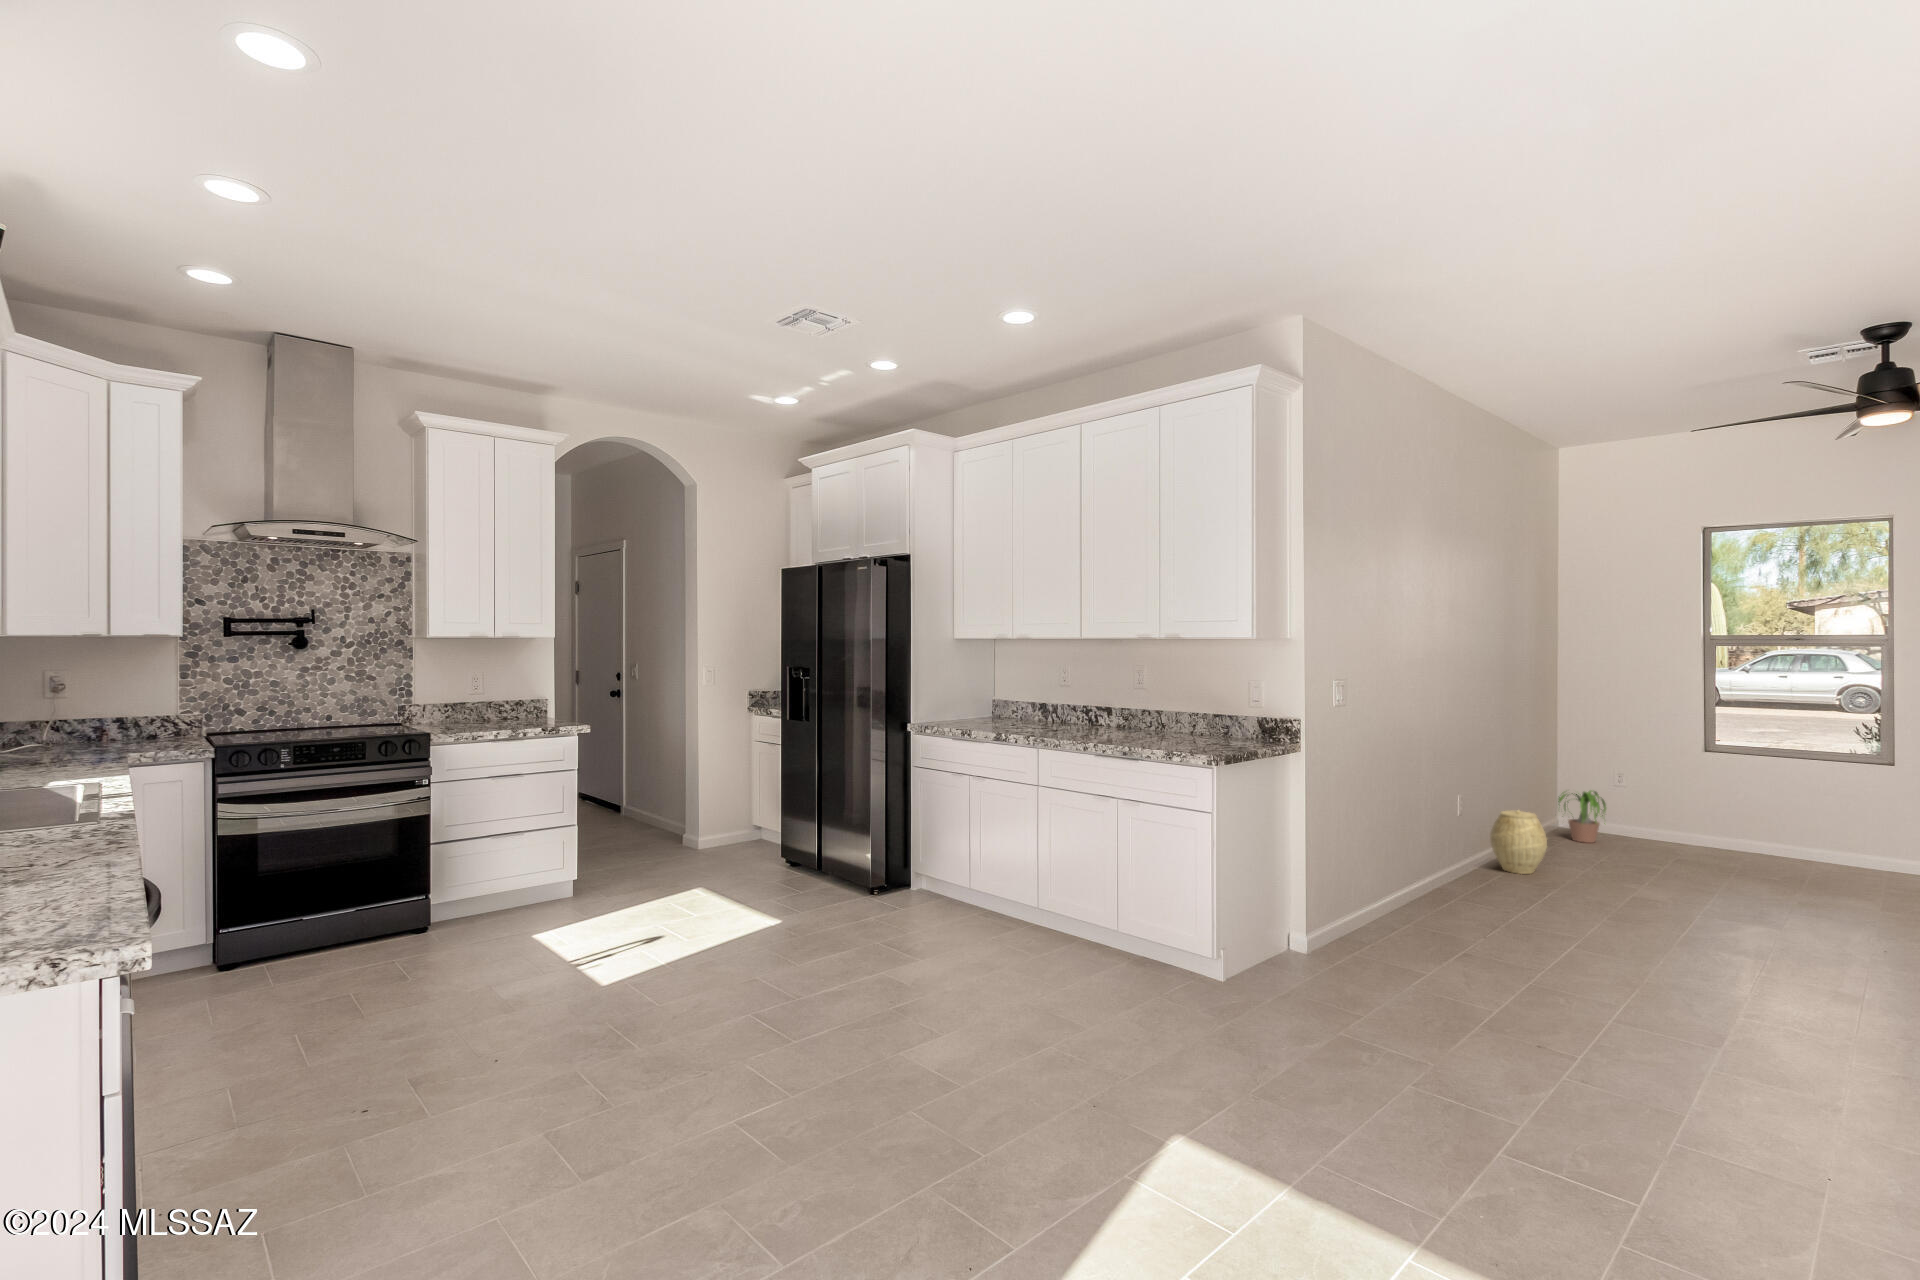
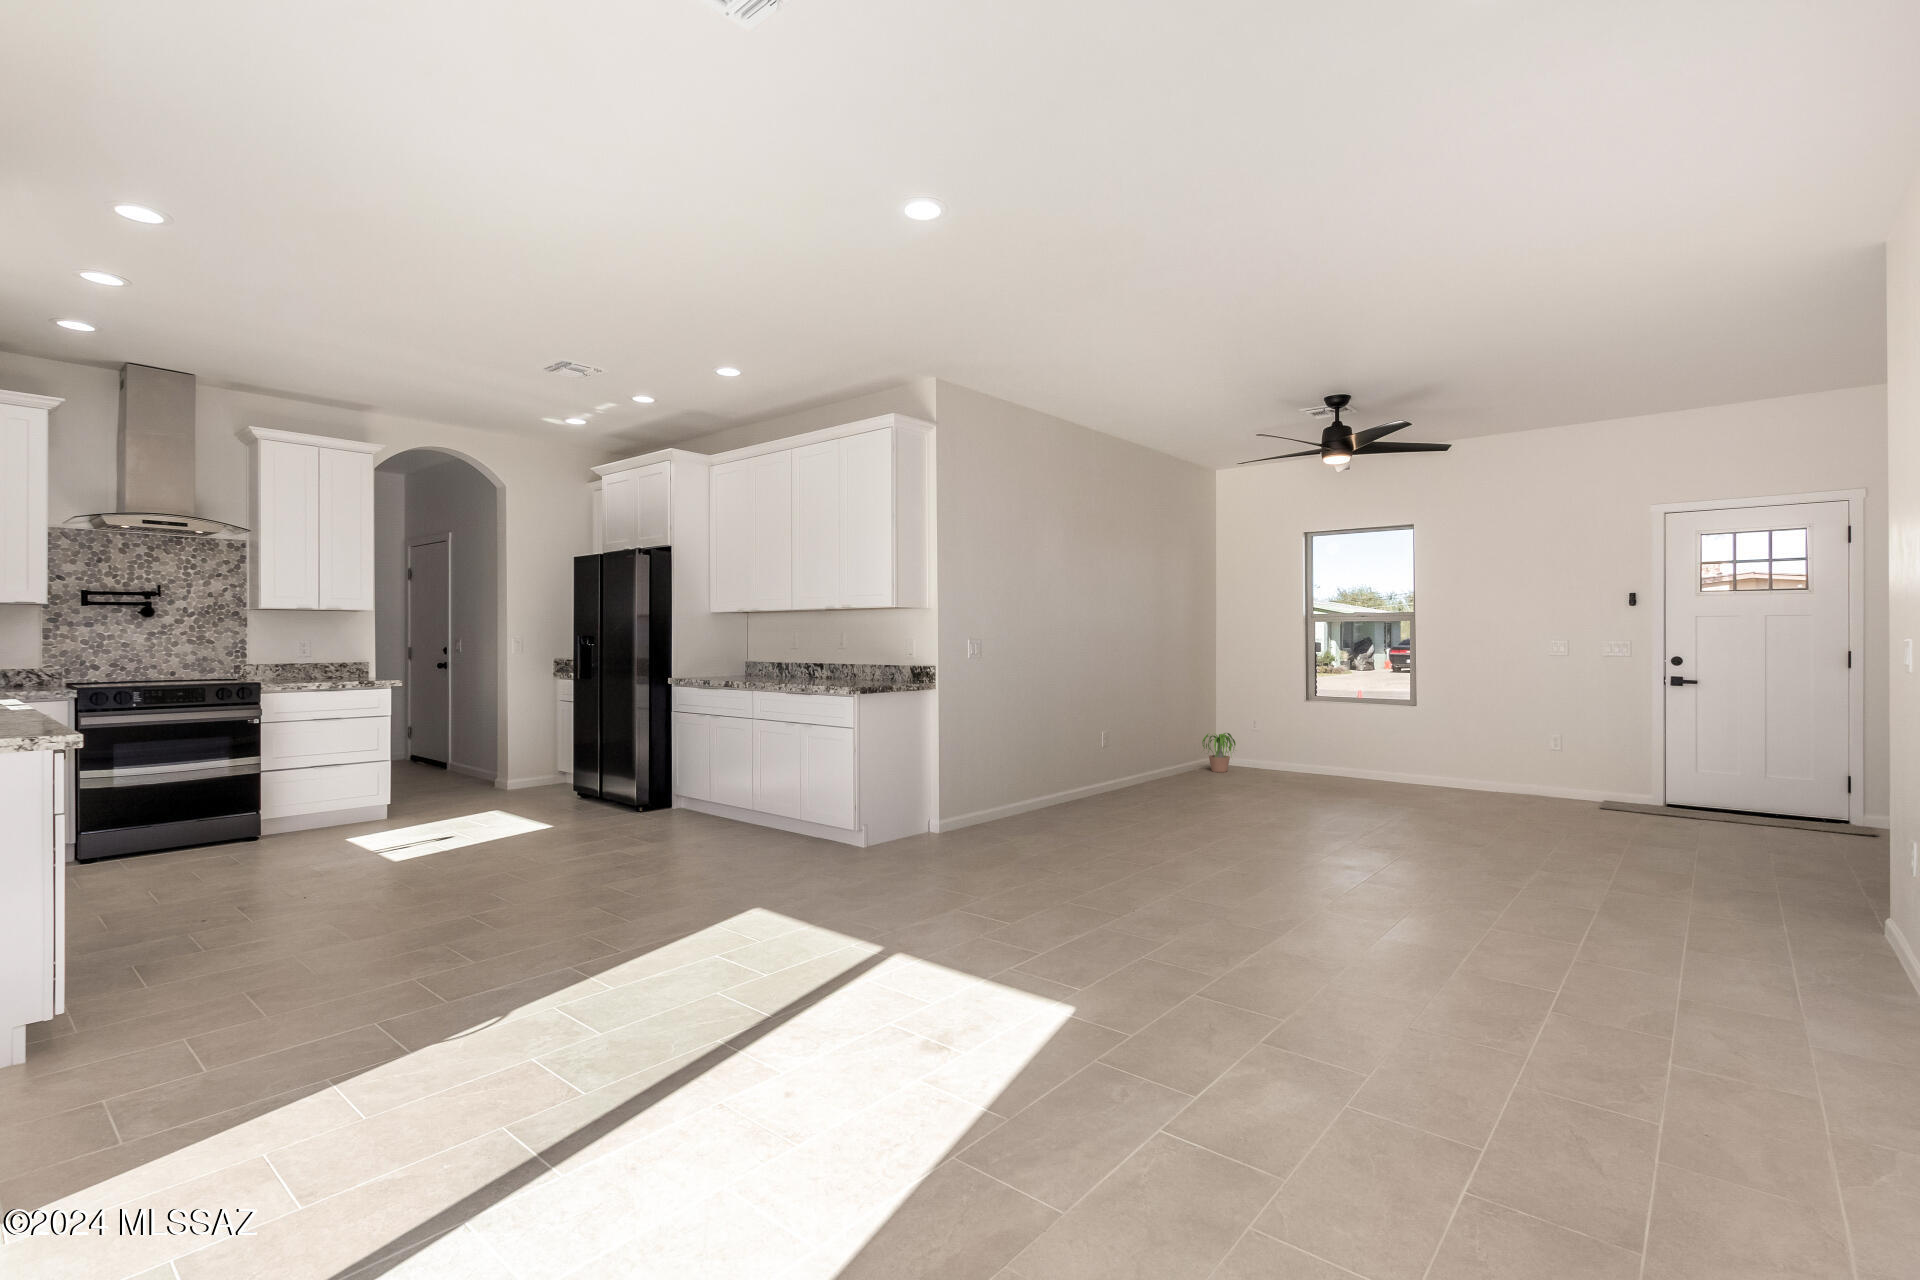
woven basket: present [1490,810,1547,874] -> none [1128,743,1166,790]

